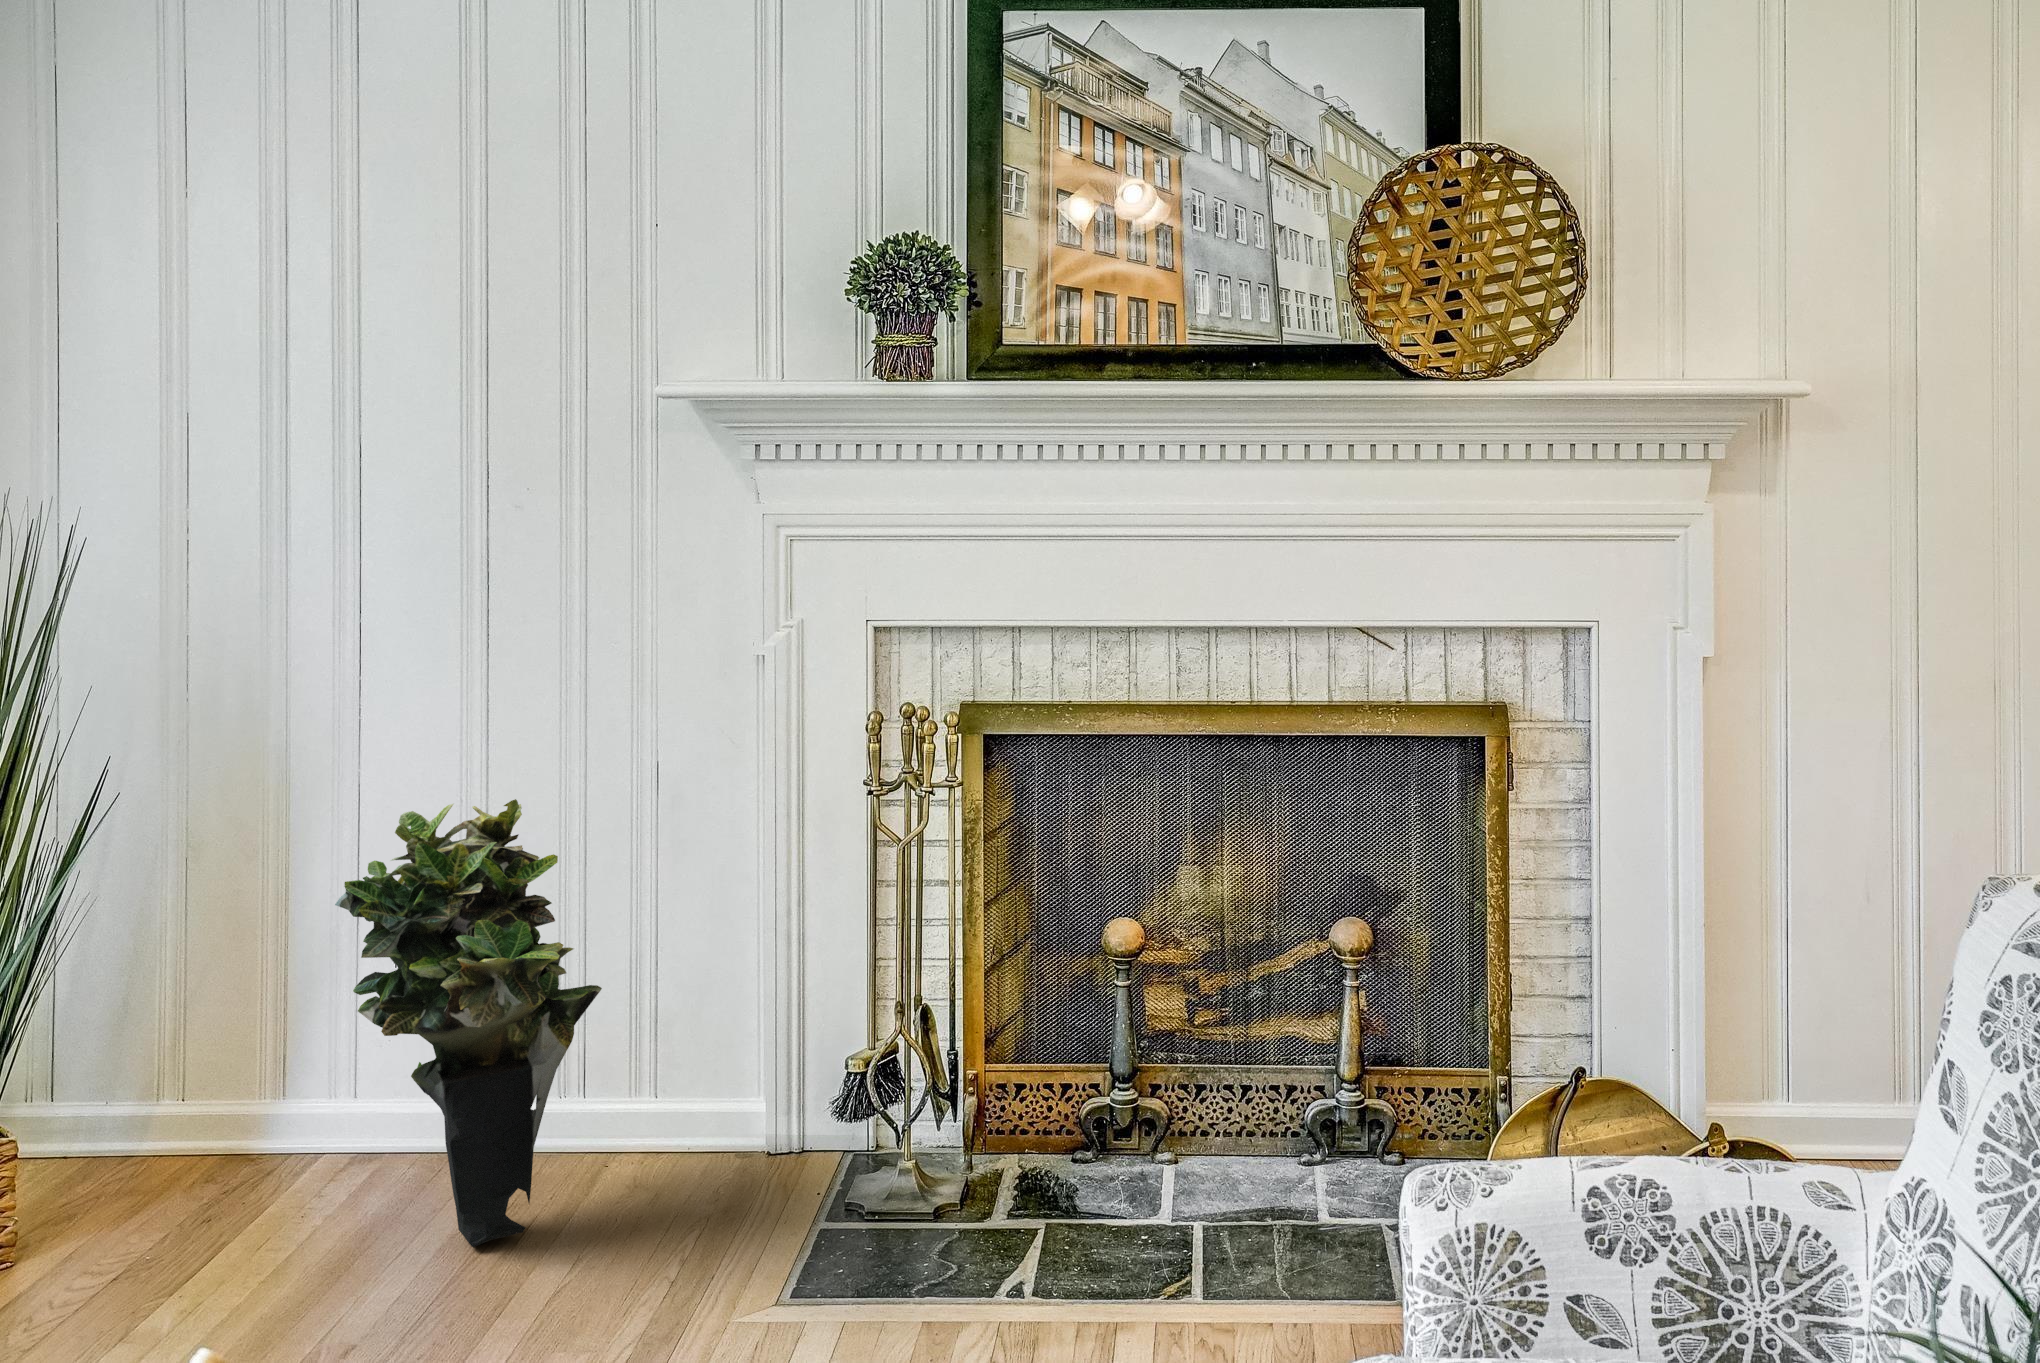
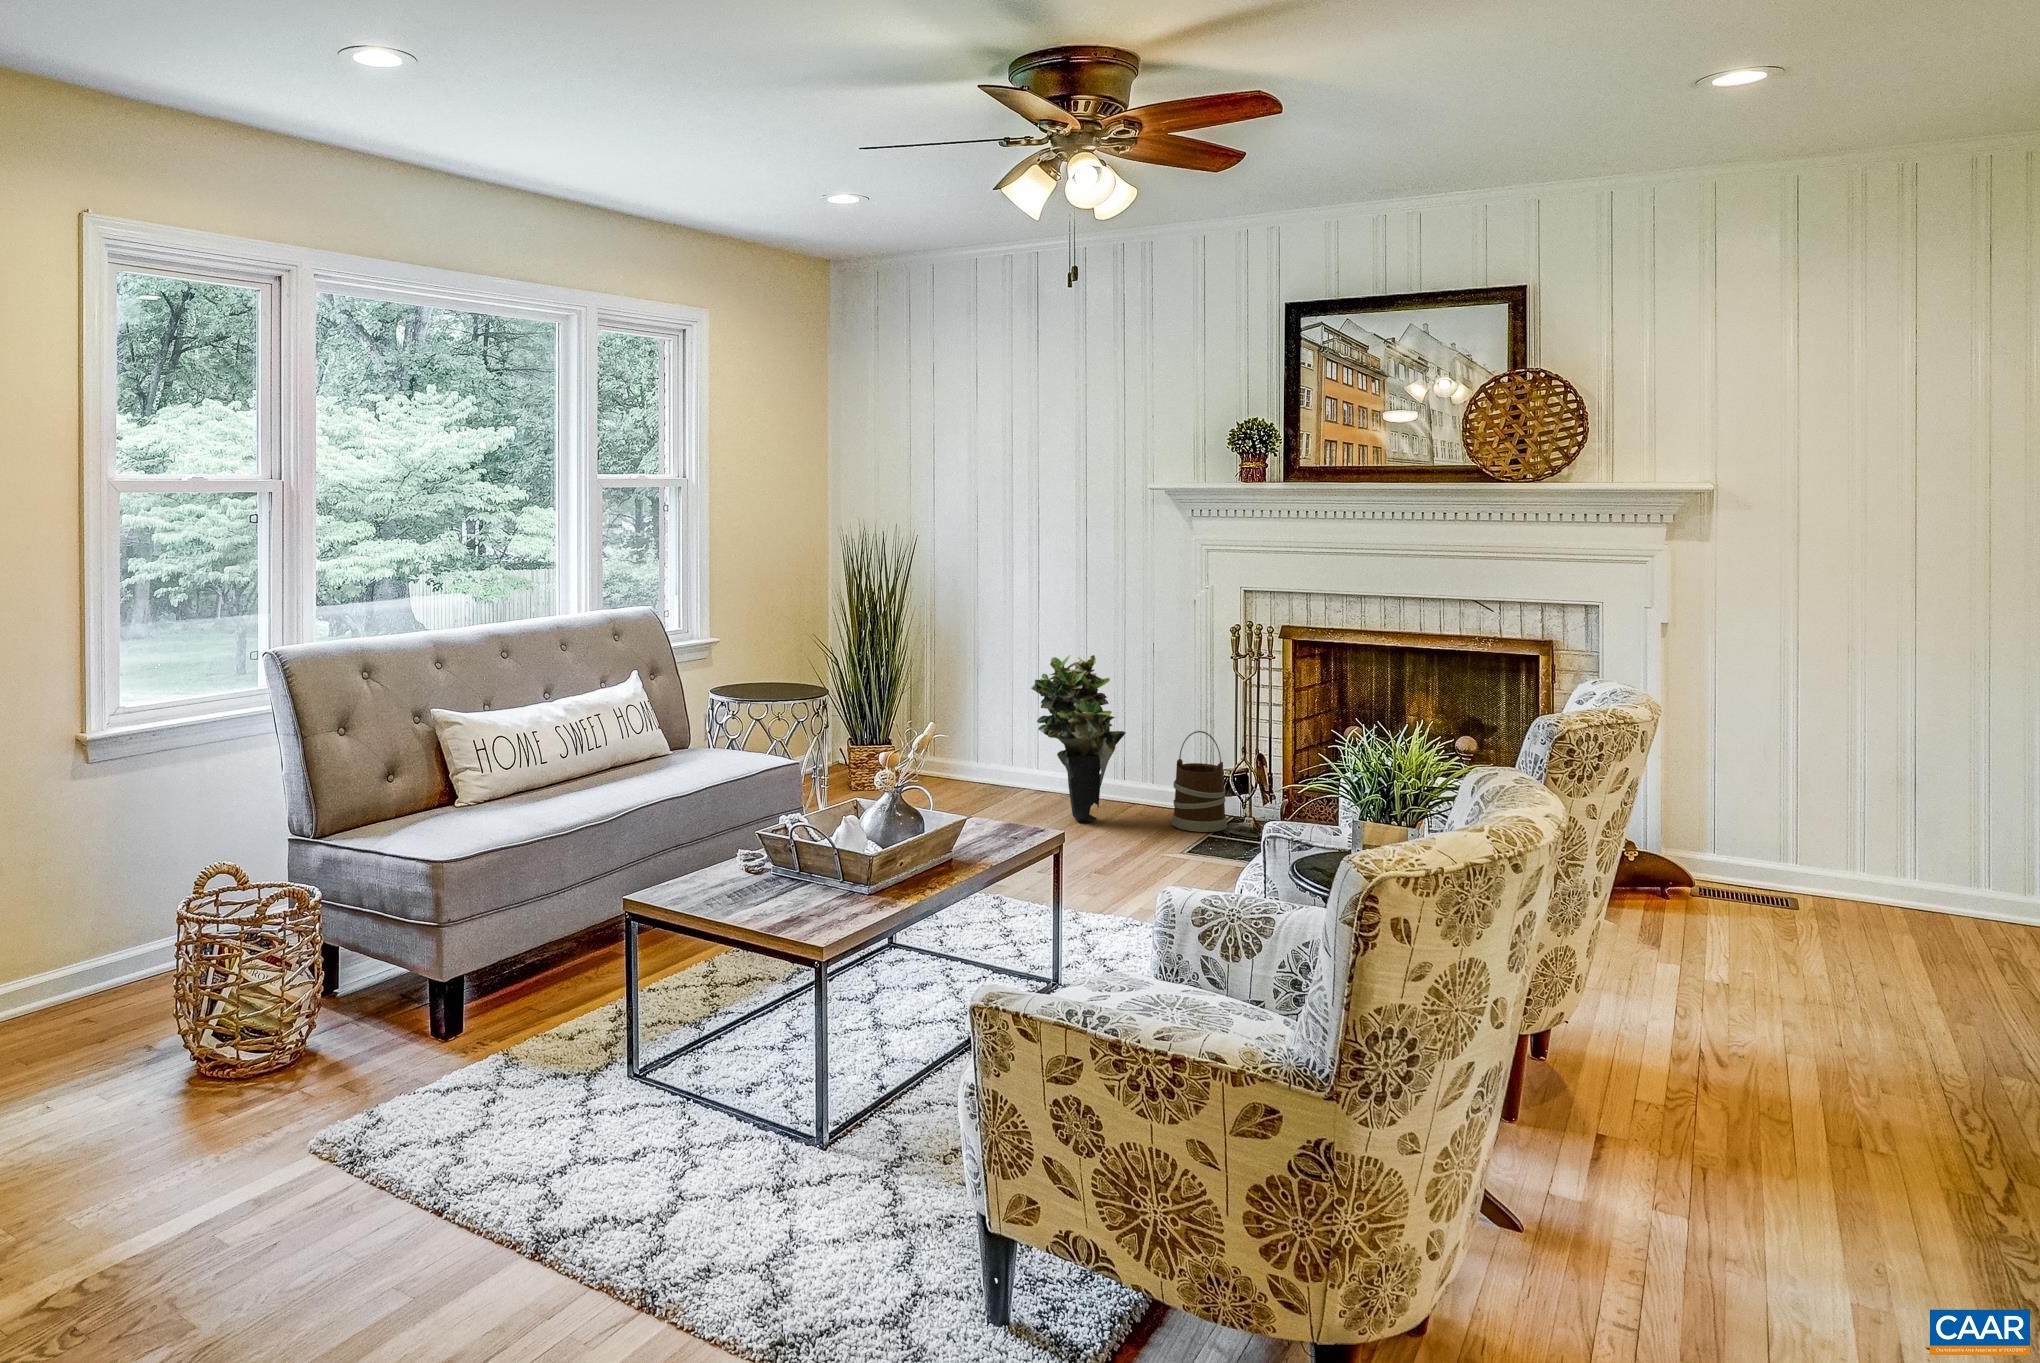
wooden bucket: none [722,966,855,1221] -> present [1172,731,1227,832]

